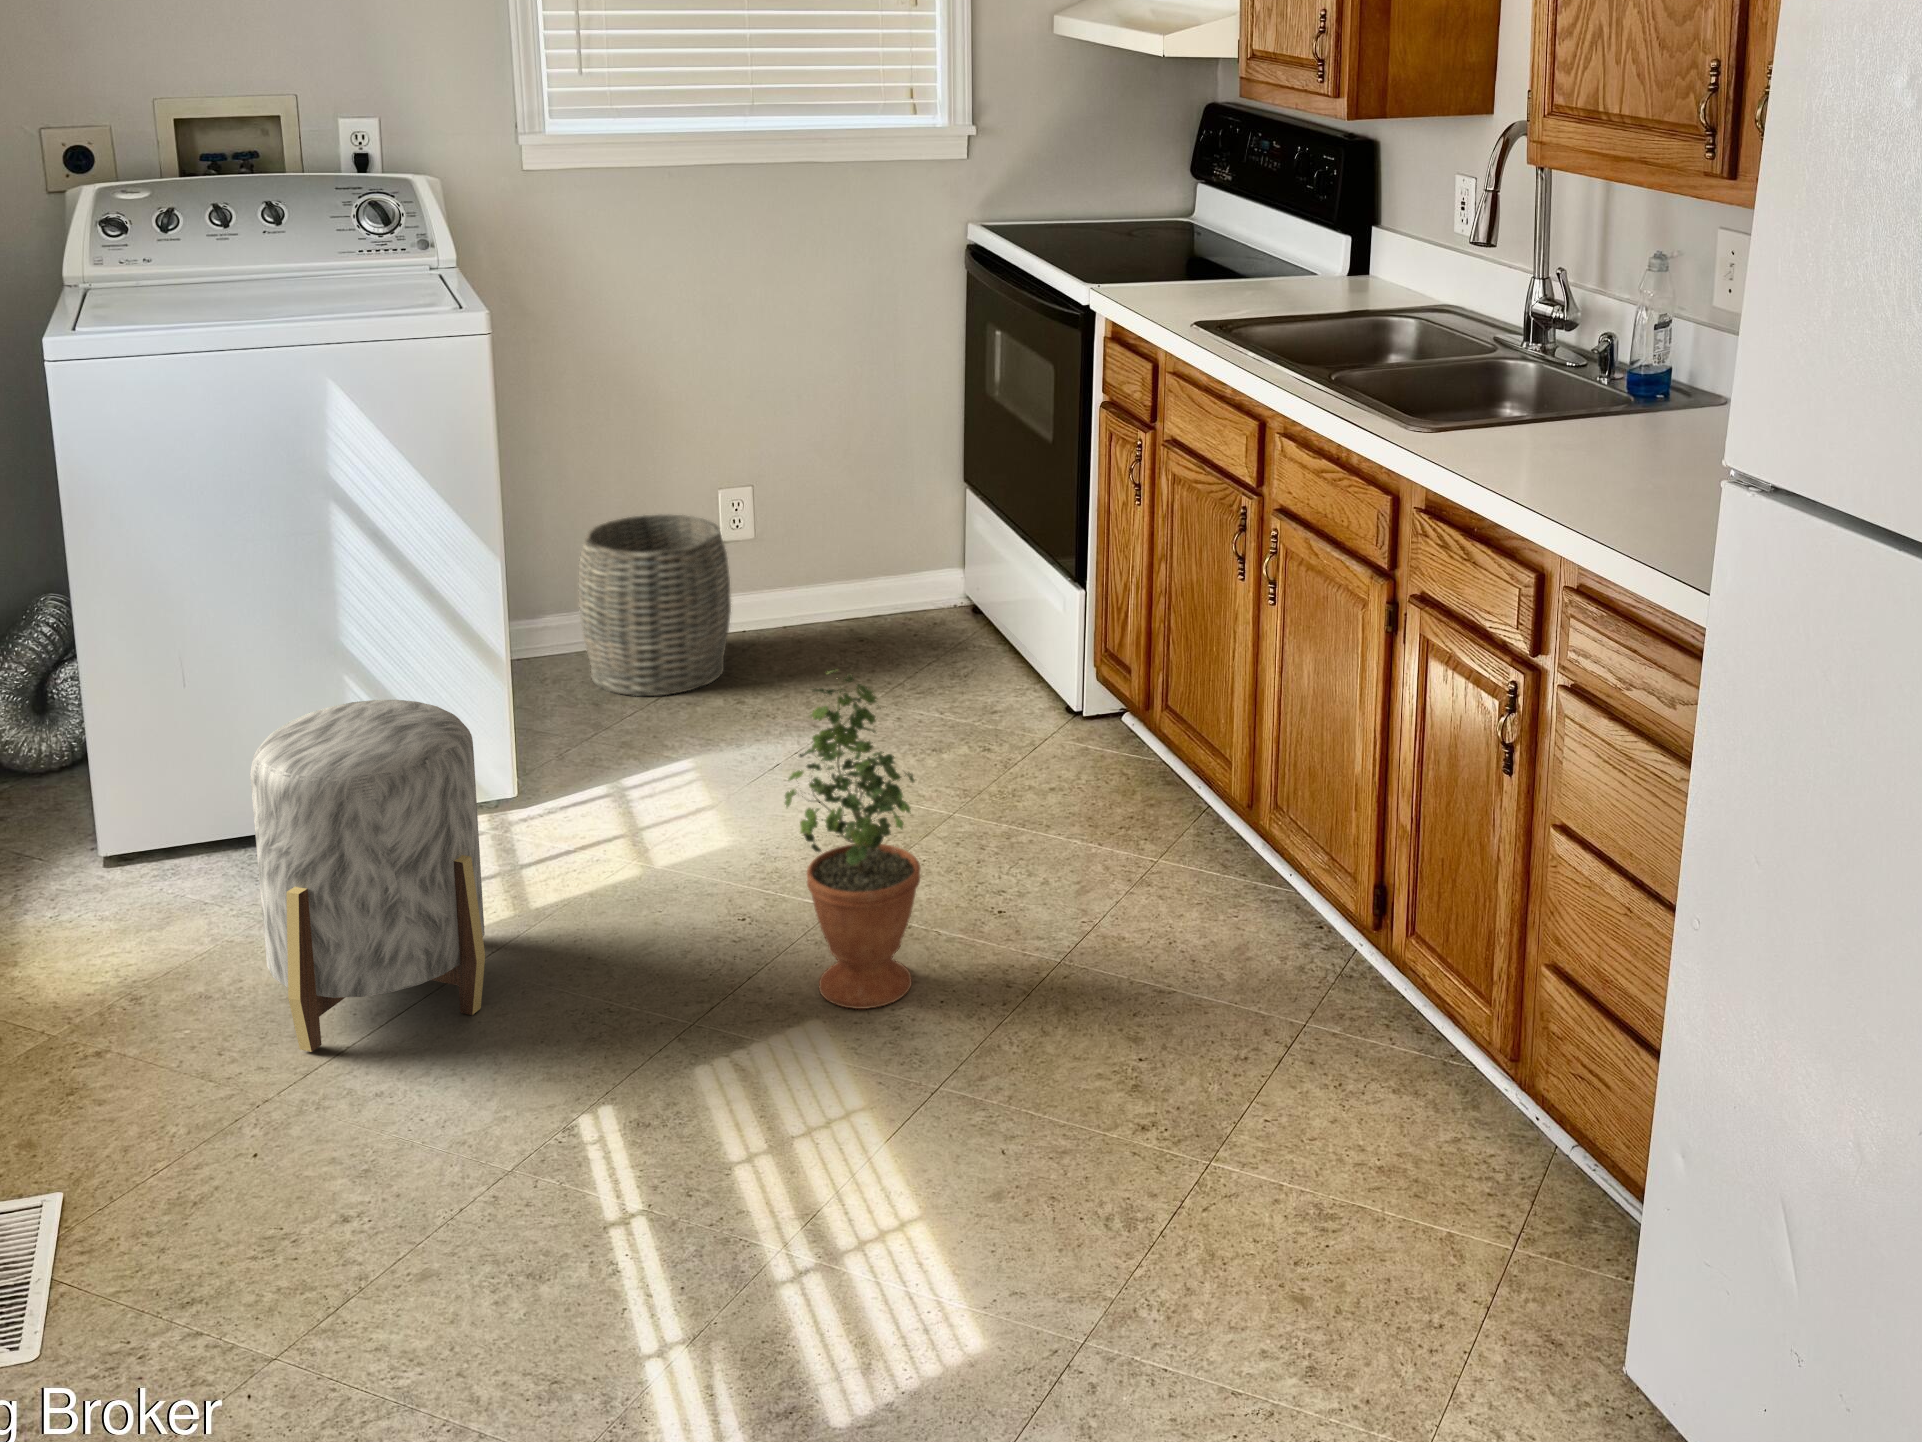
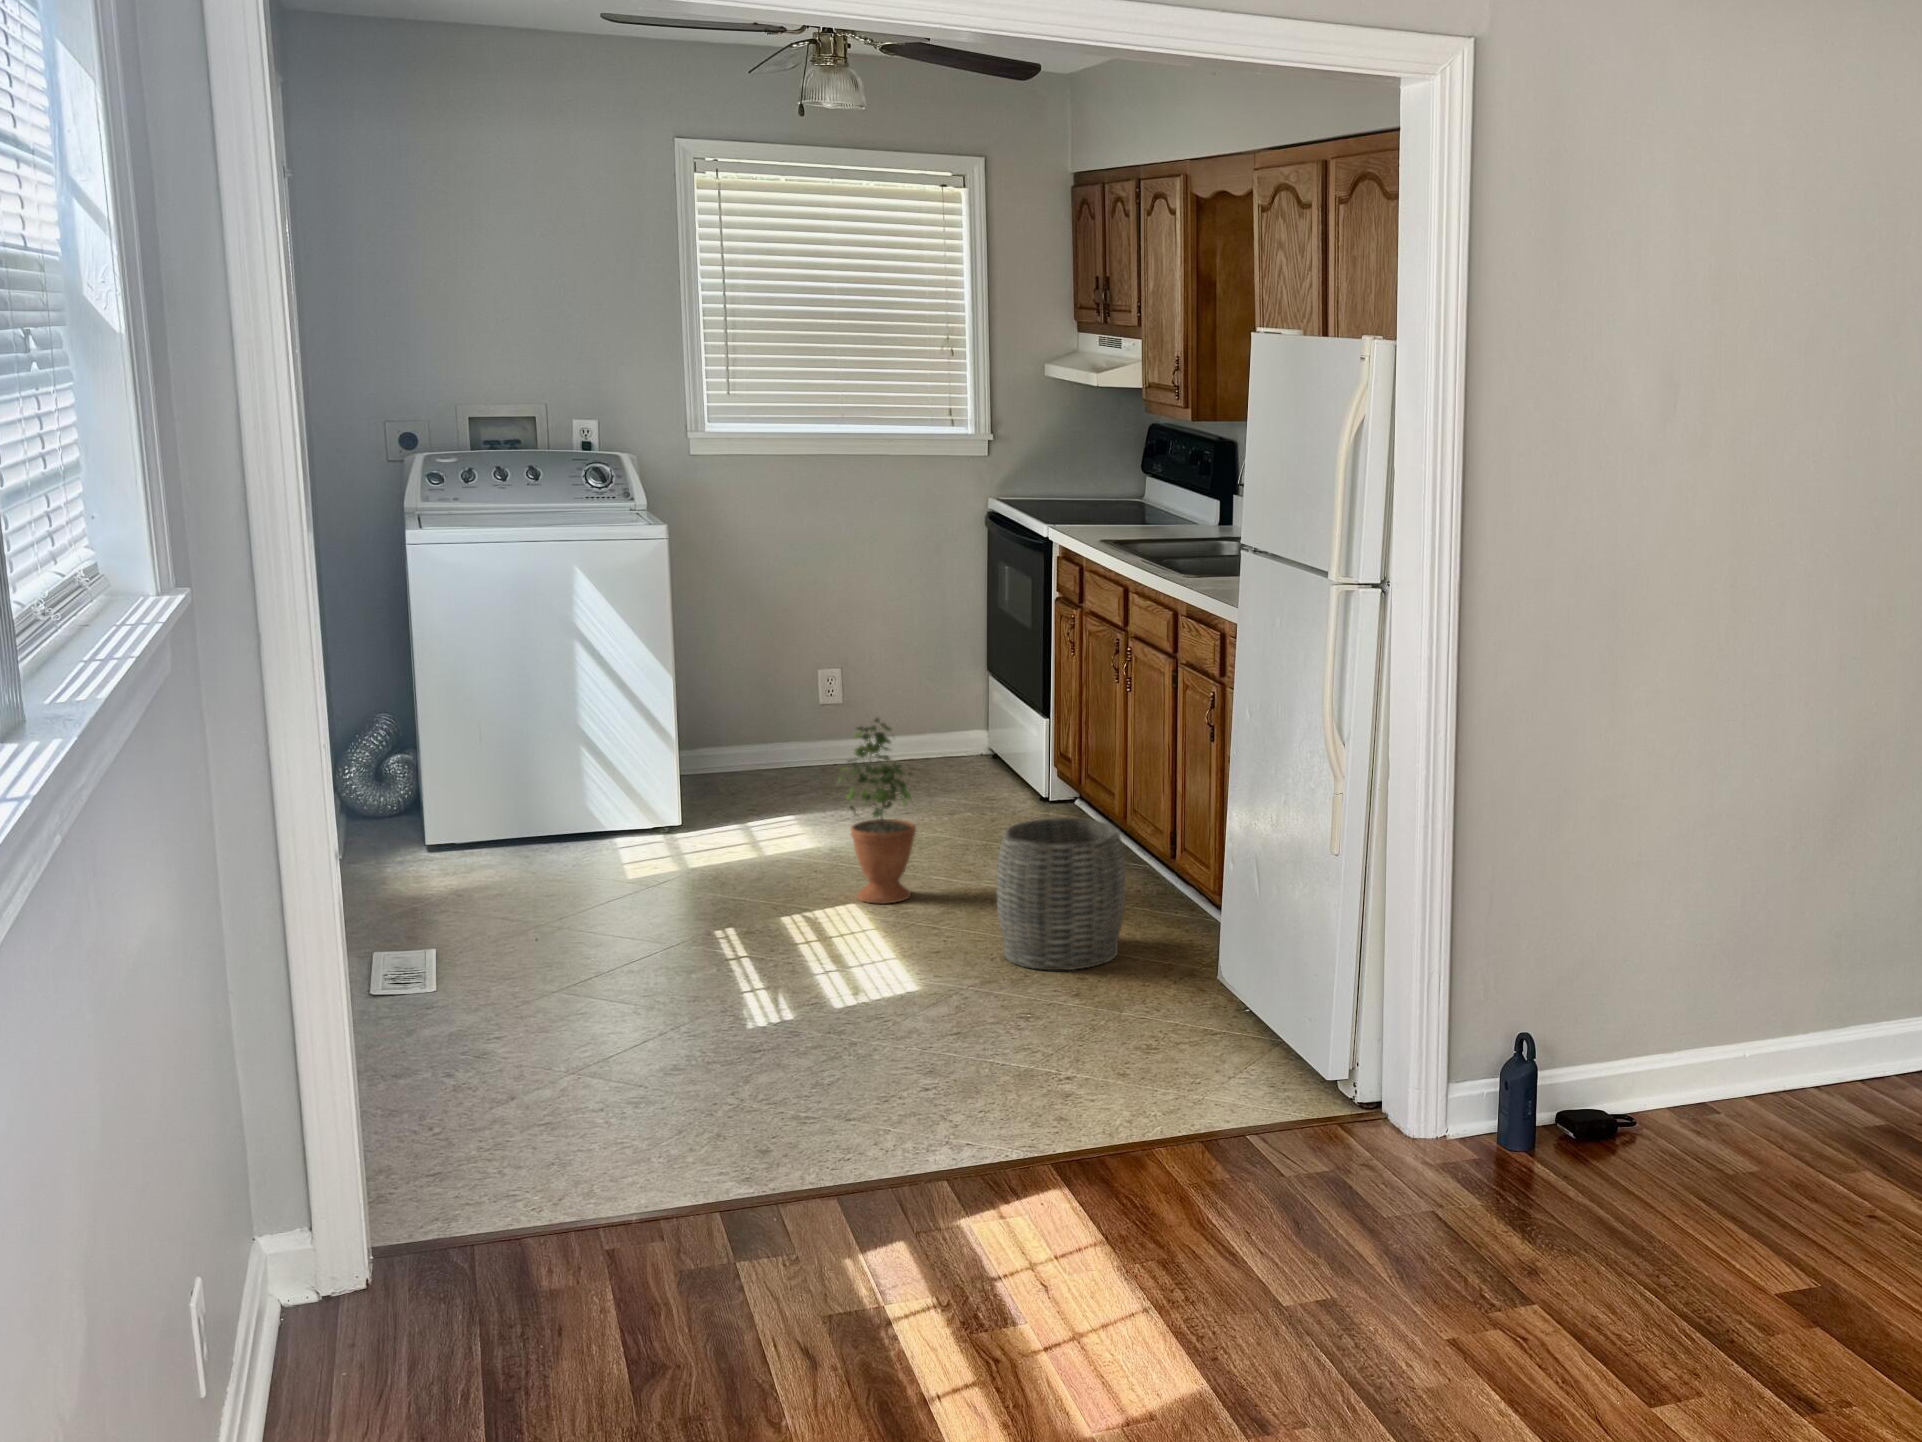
woven basket: present [579,515,731,696] -> present [997,818,1126,970]
stool: present [250,700,485,1052] -> none [536,731,666,913]

